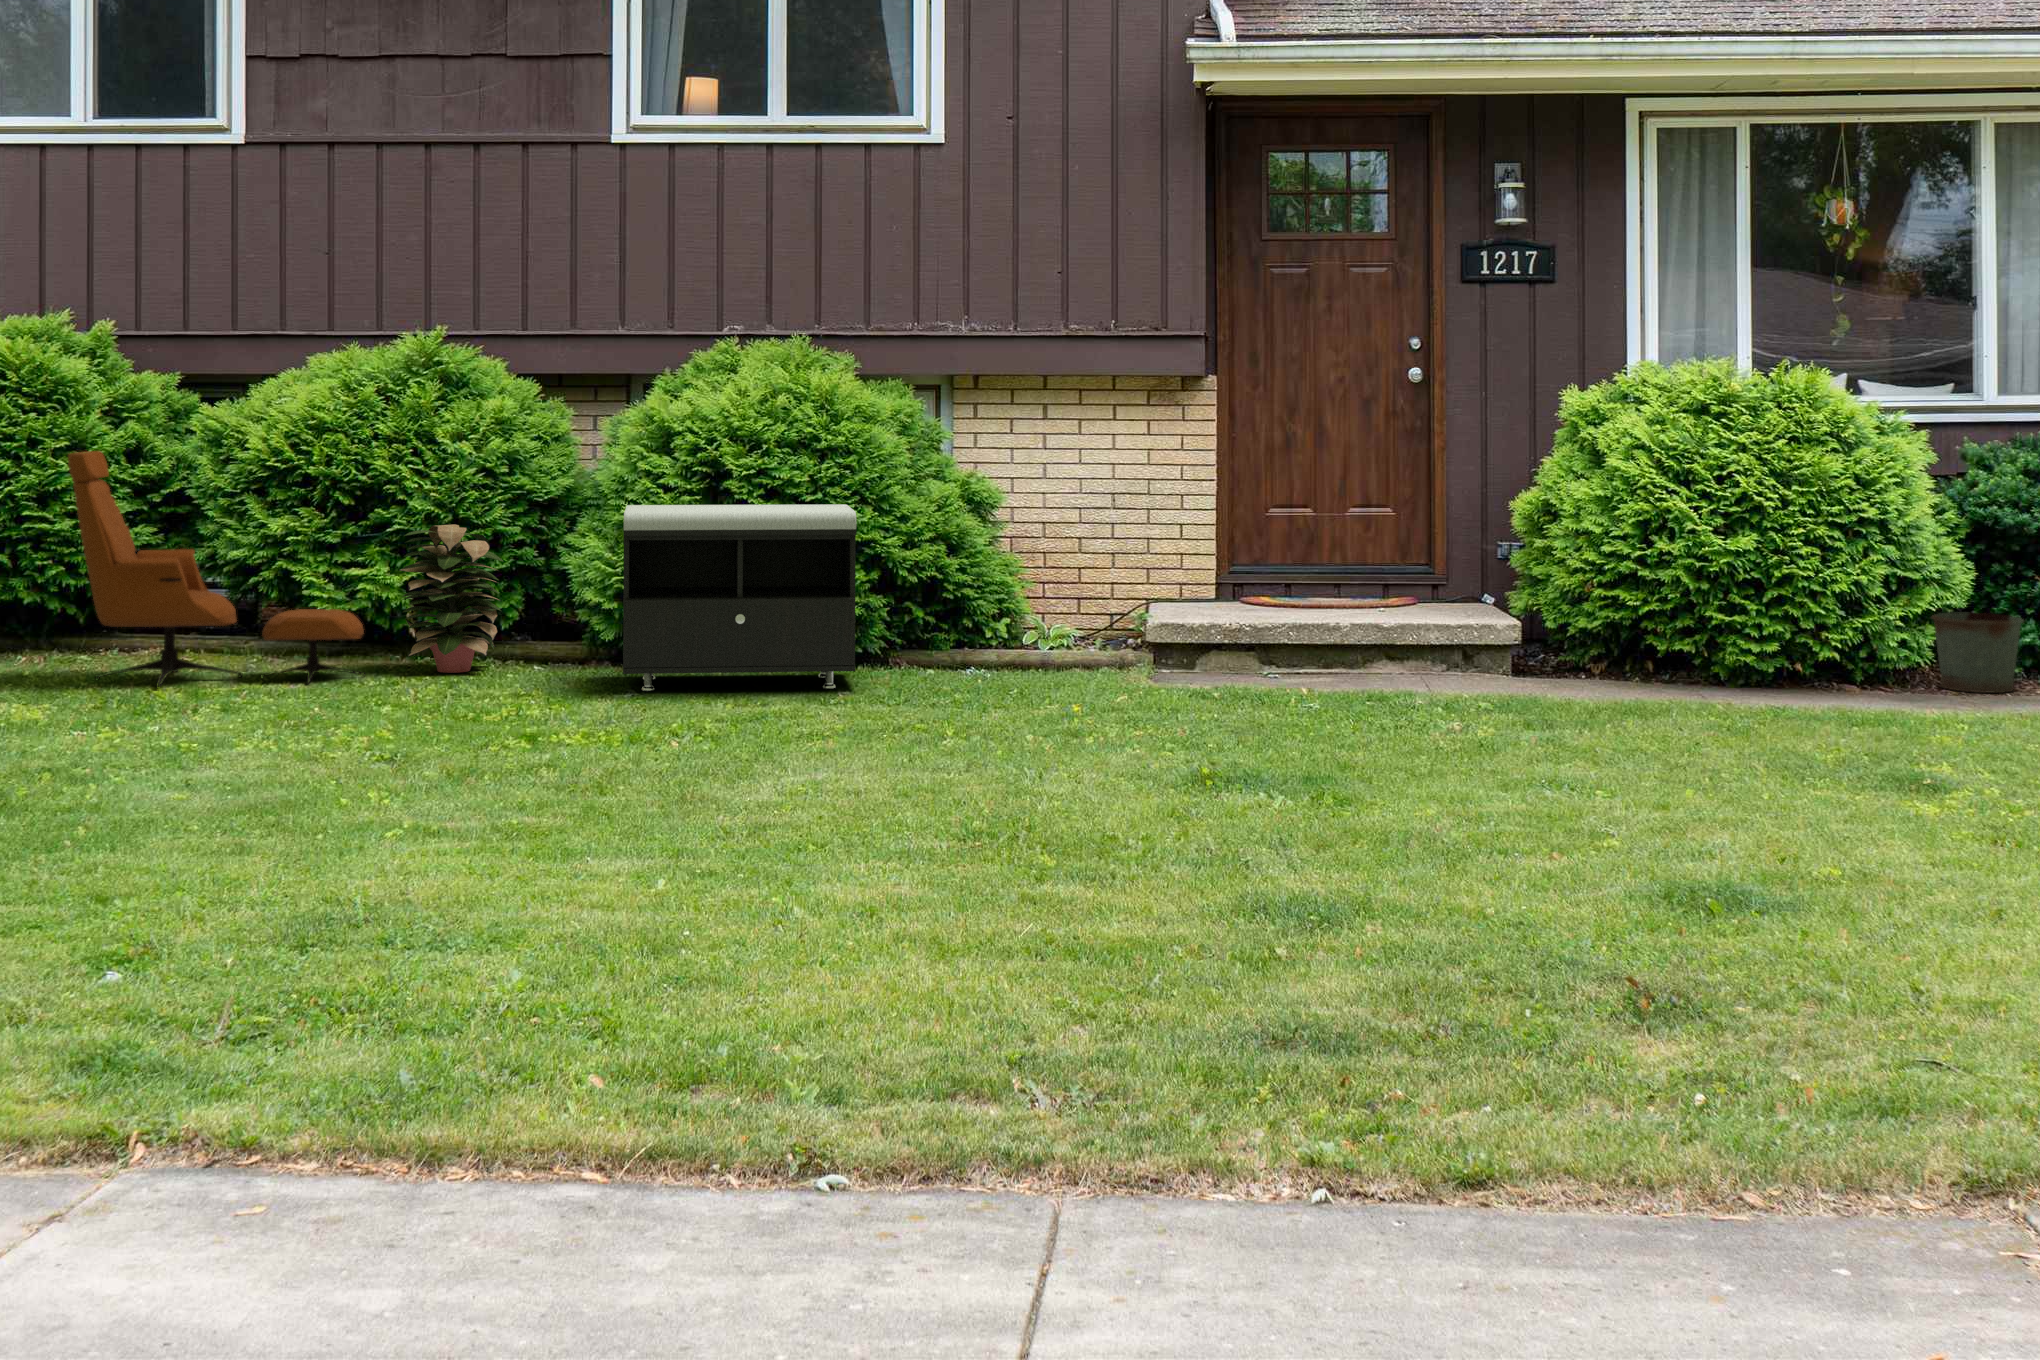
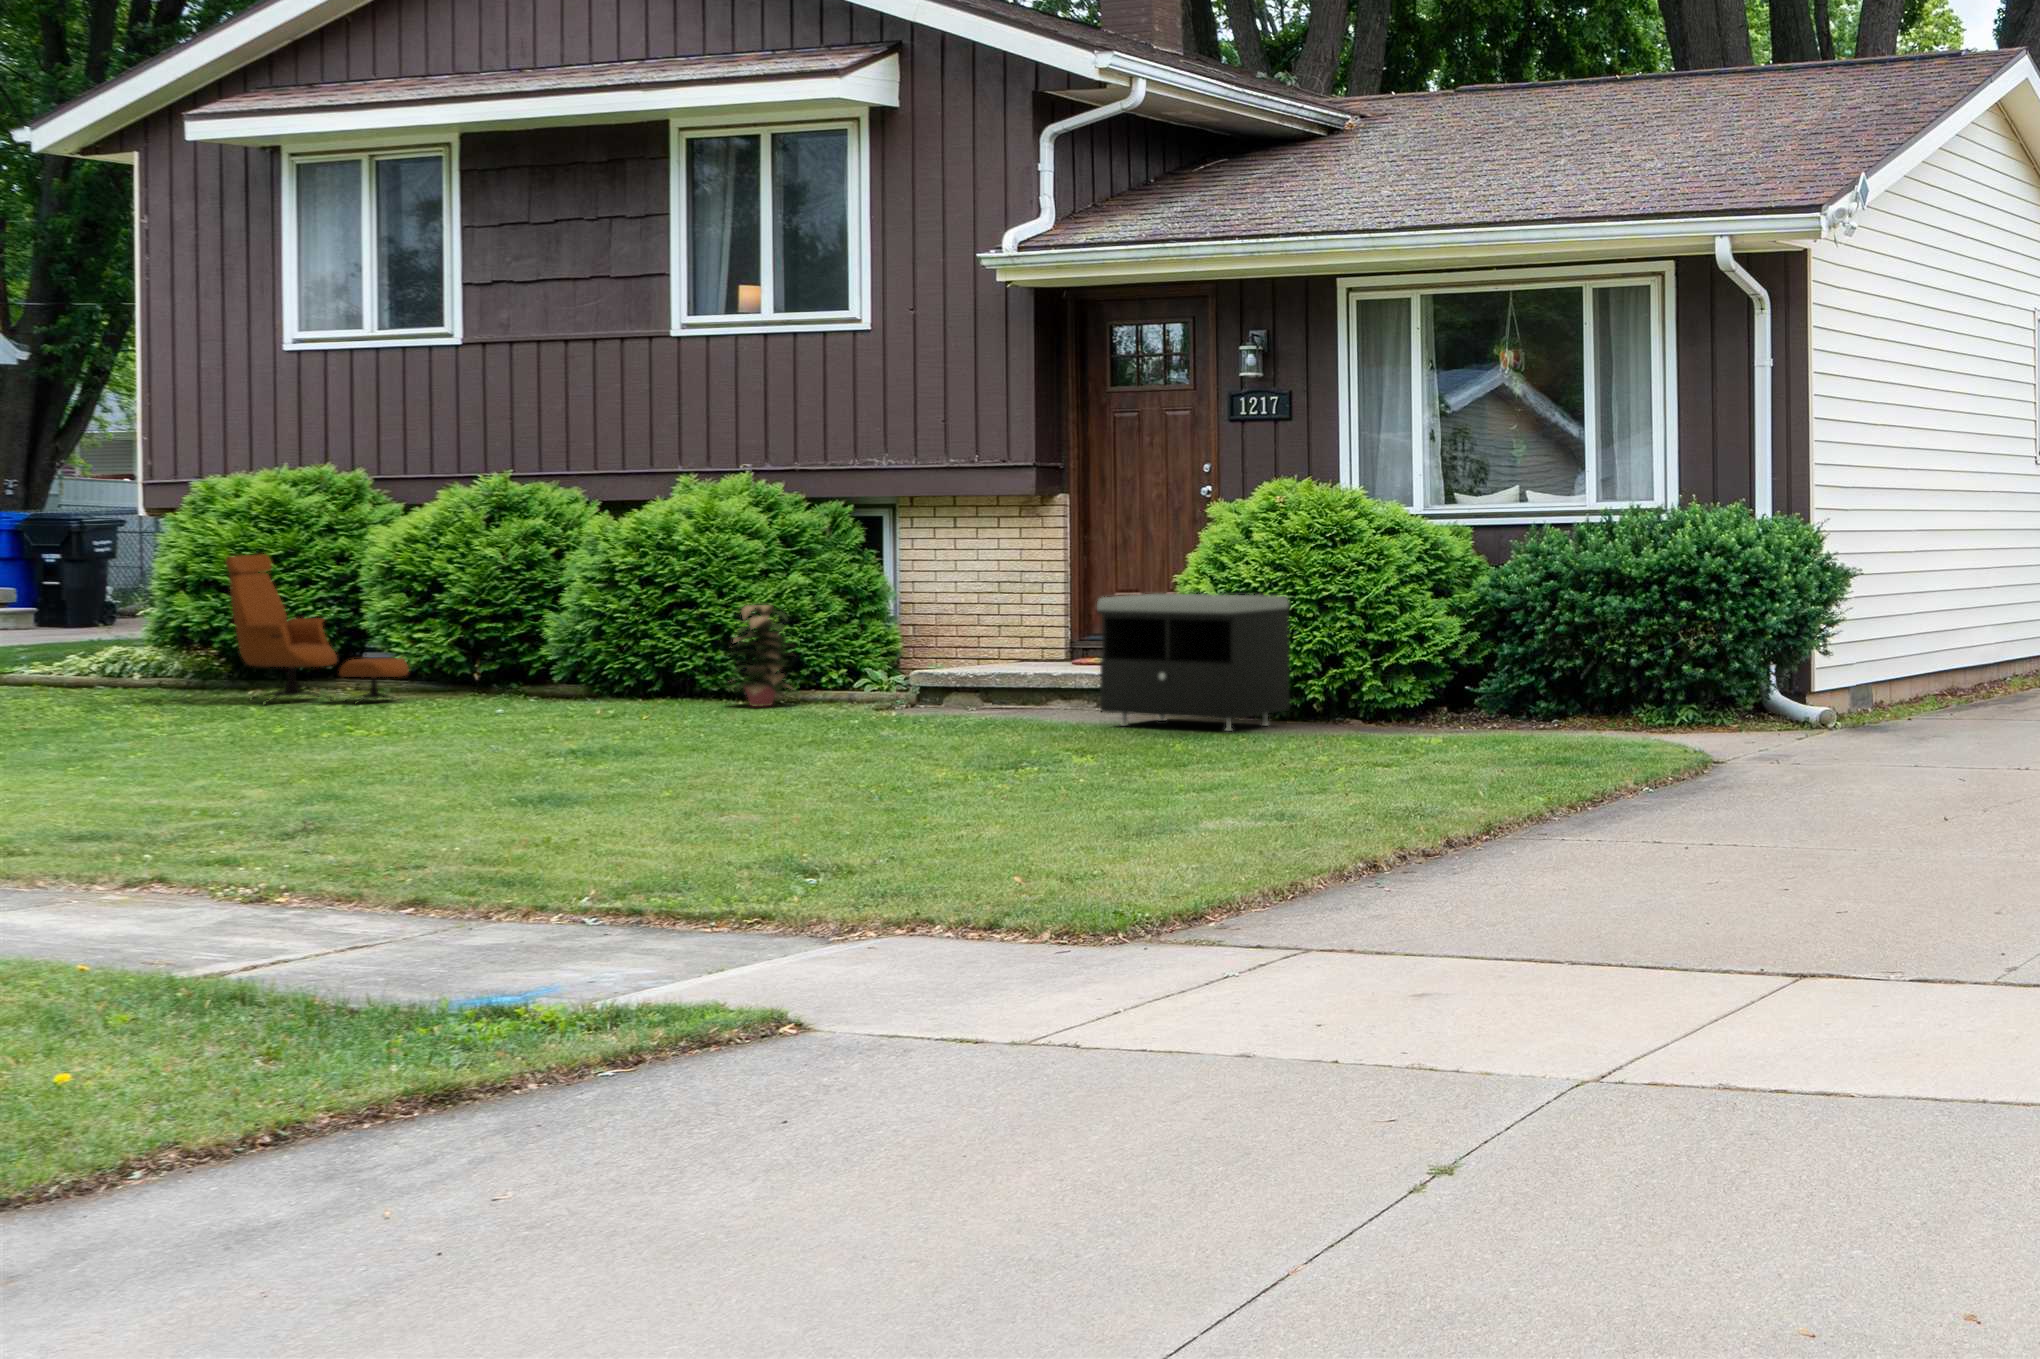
storage bench: present [623,504,856,691] -> present [1097,594,1290,731]
decorative plant: present [400,524,503,673] -> present [731,605,794,707]
bucket: present [1931,613,2023,693] -> none [1345,671,1410,729]

